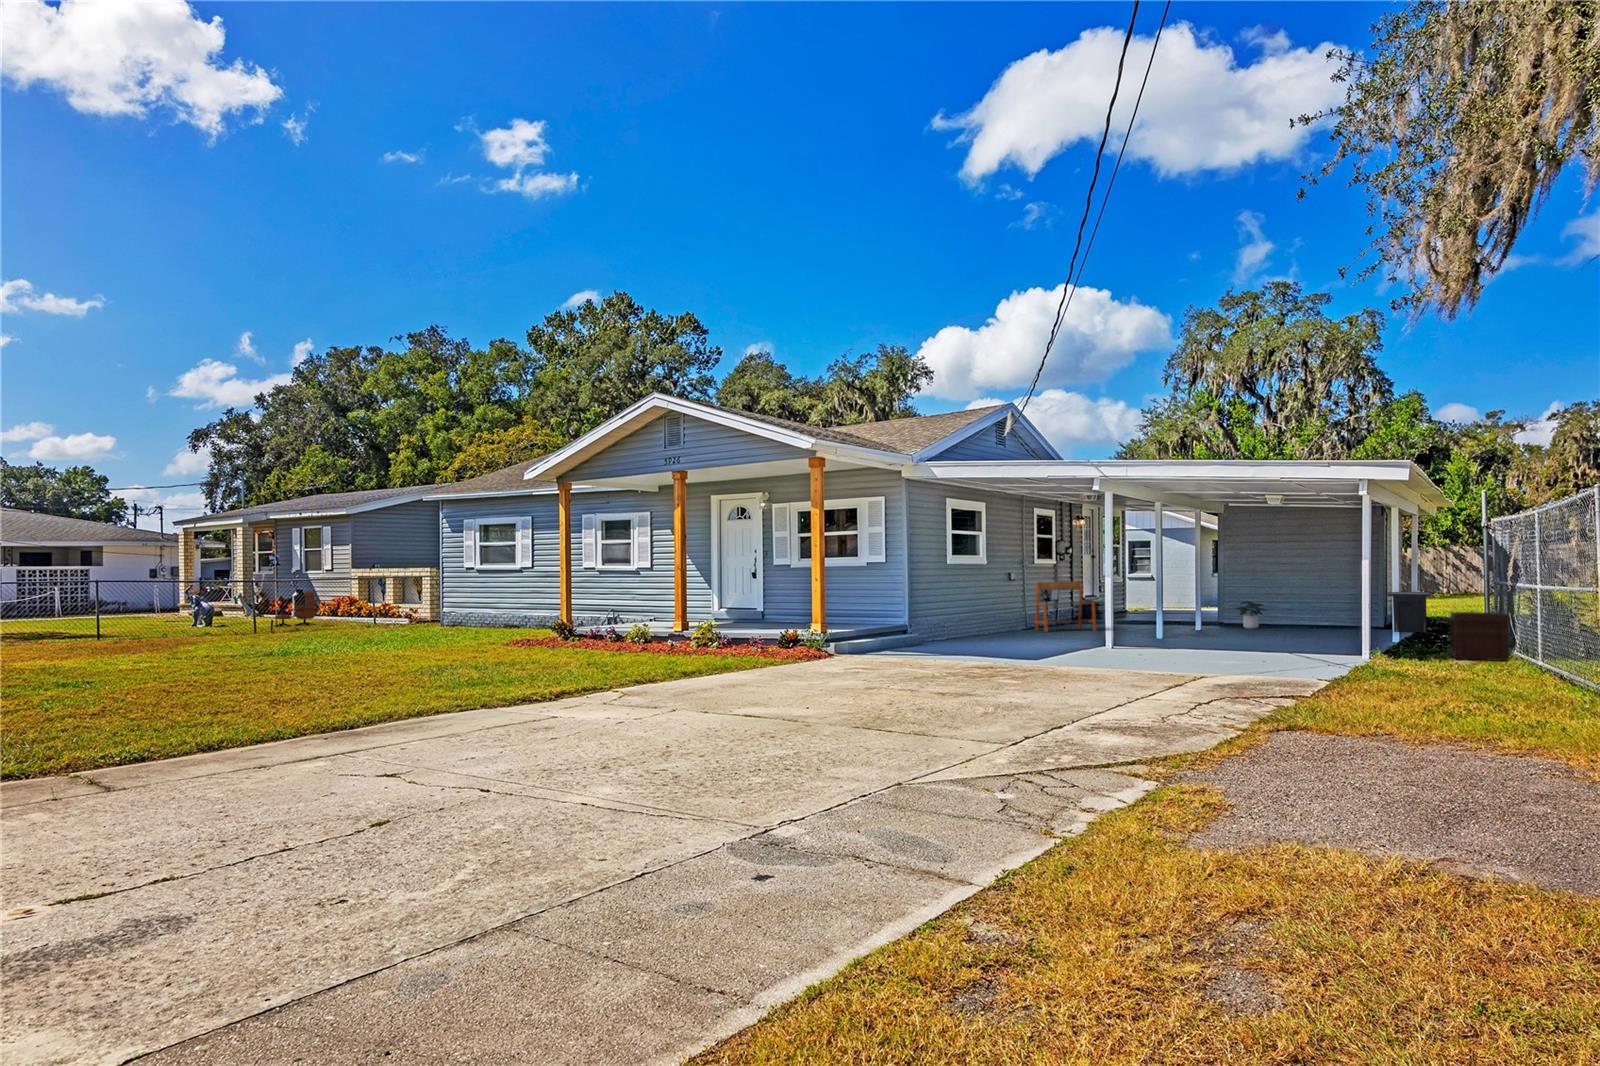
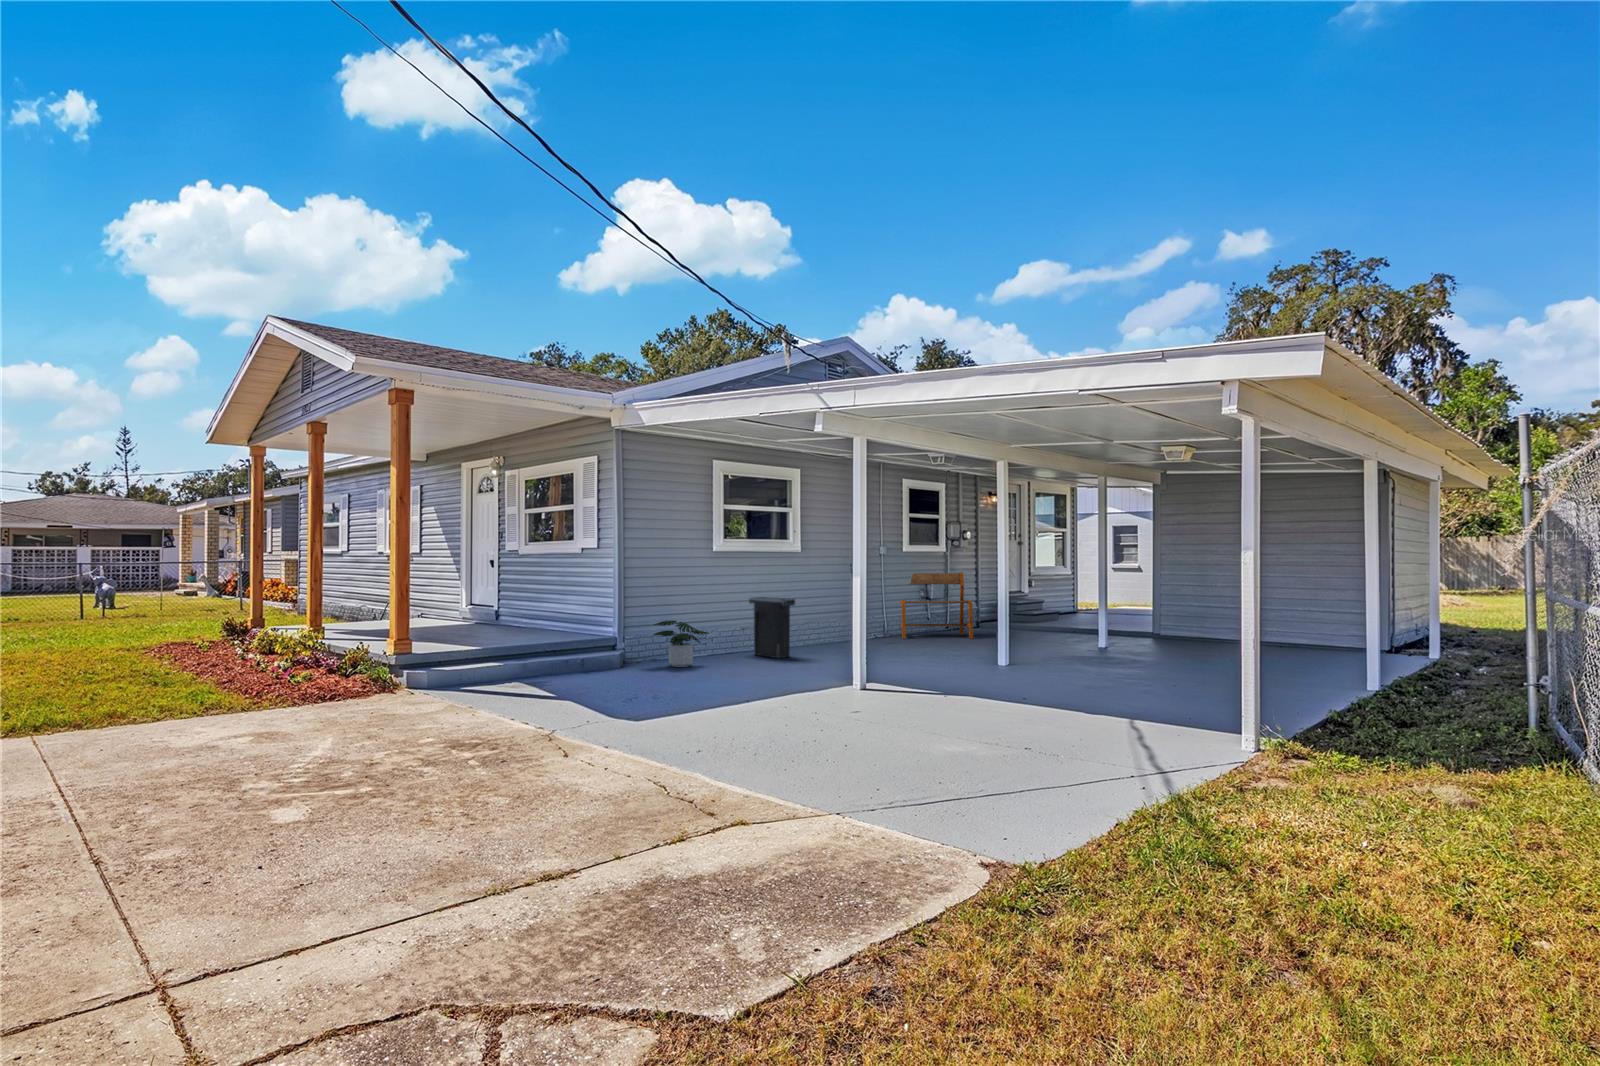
lounge chair: present [275,592,315,627] -> none [192,573,239,607]
trash can: present [1388,592,1431,632] -> present [749,597,795,658]
potted plant: present [1236,602,1266,629] -> present [654,621,708,667]
wooden crate: present [1450,612,1509,661] -> none [1448,642,1566,747]

